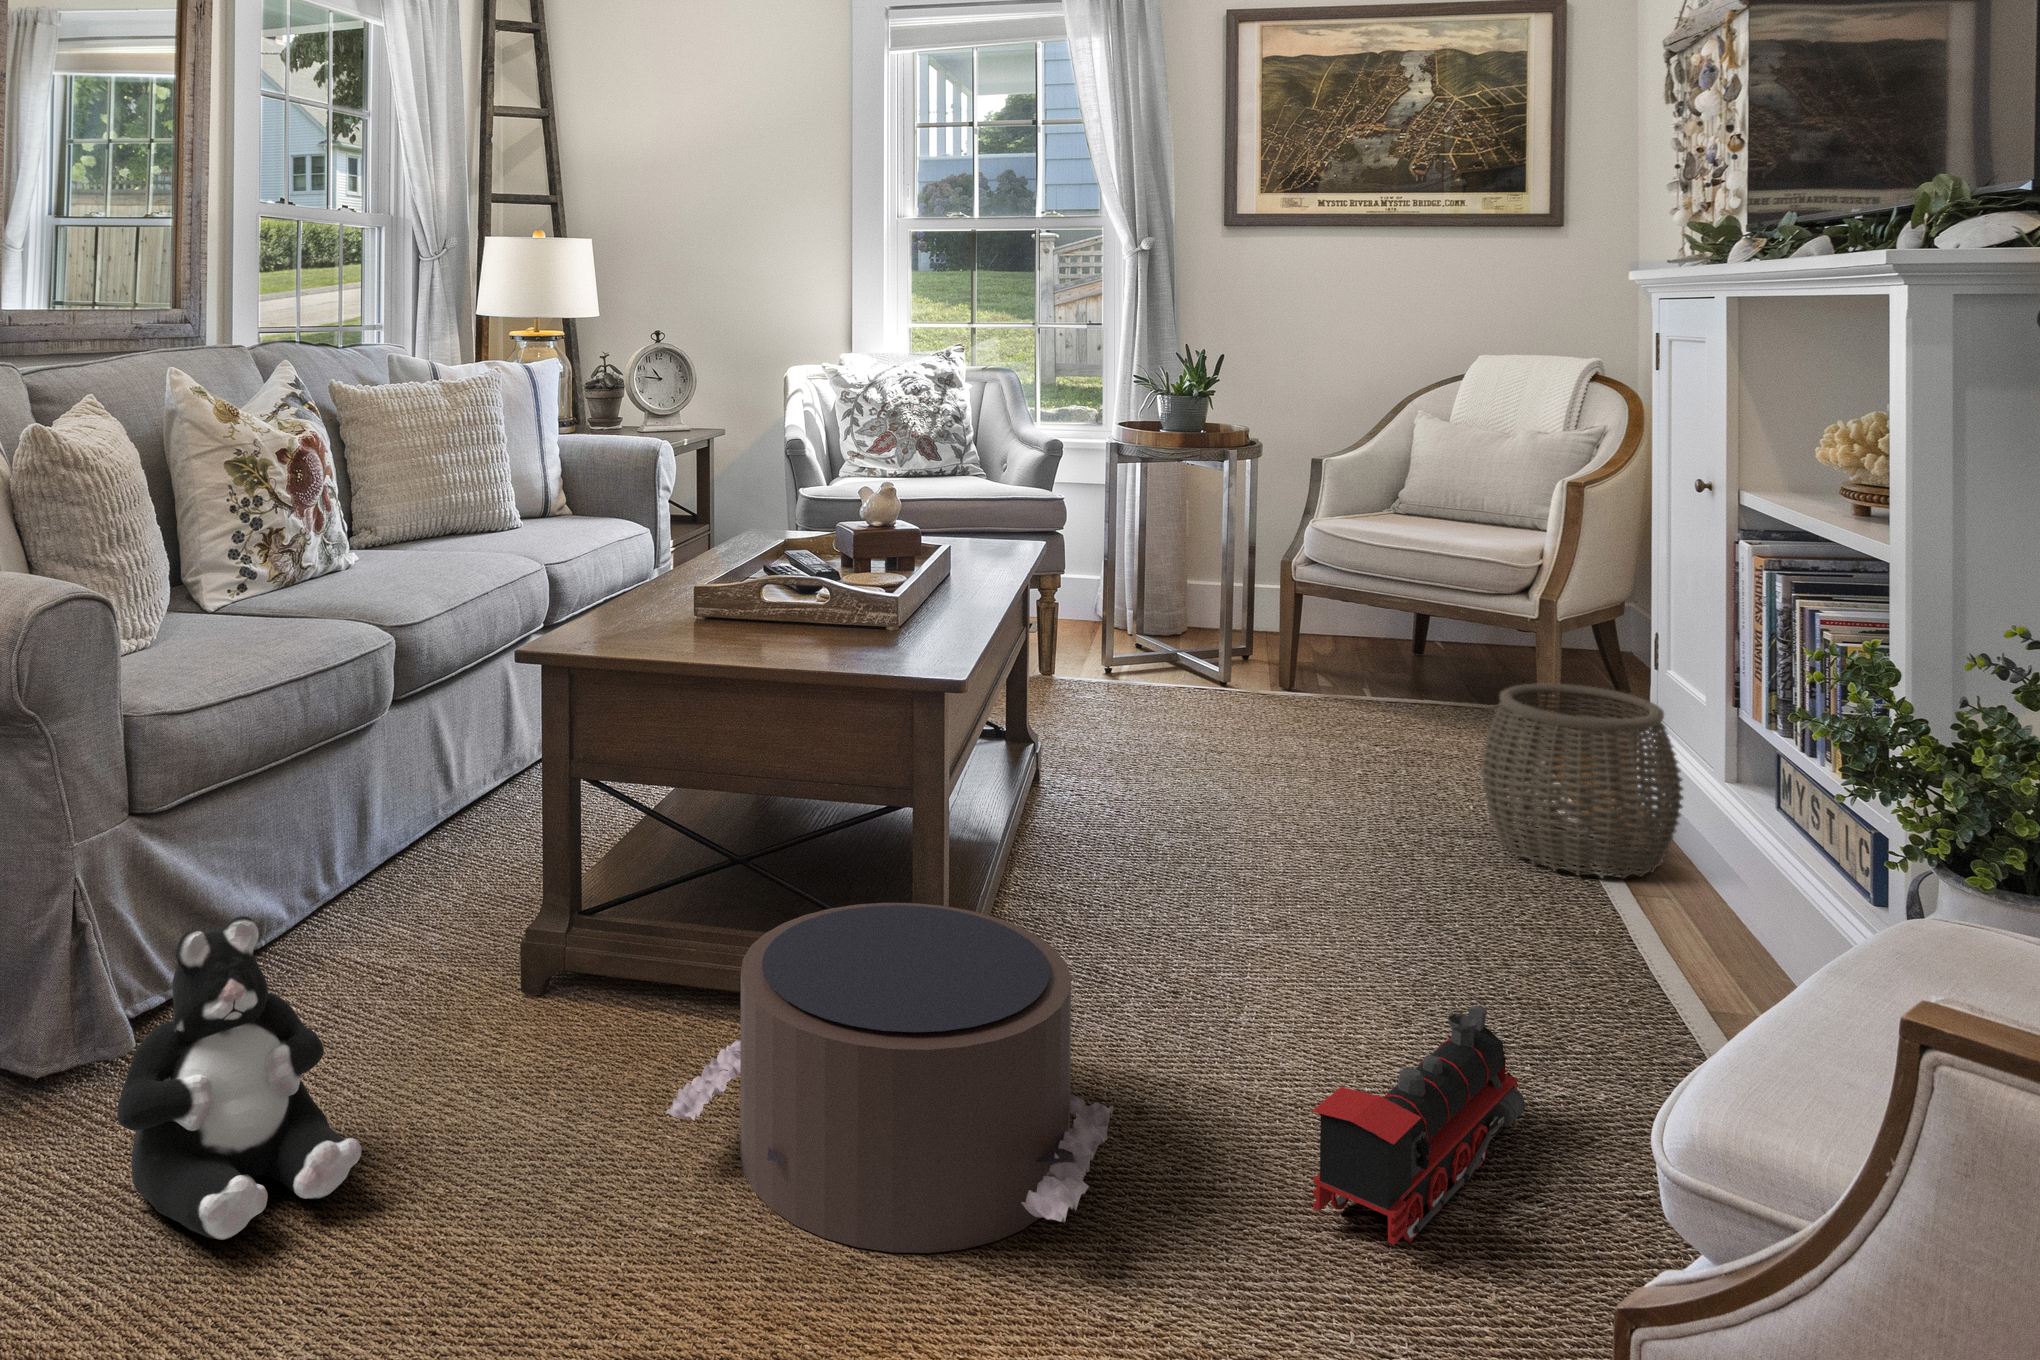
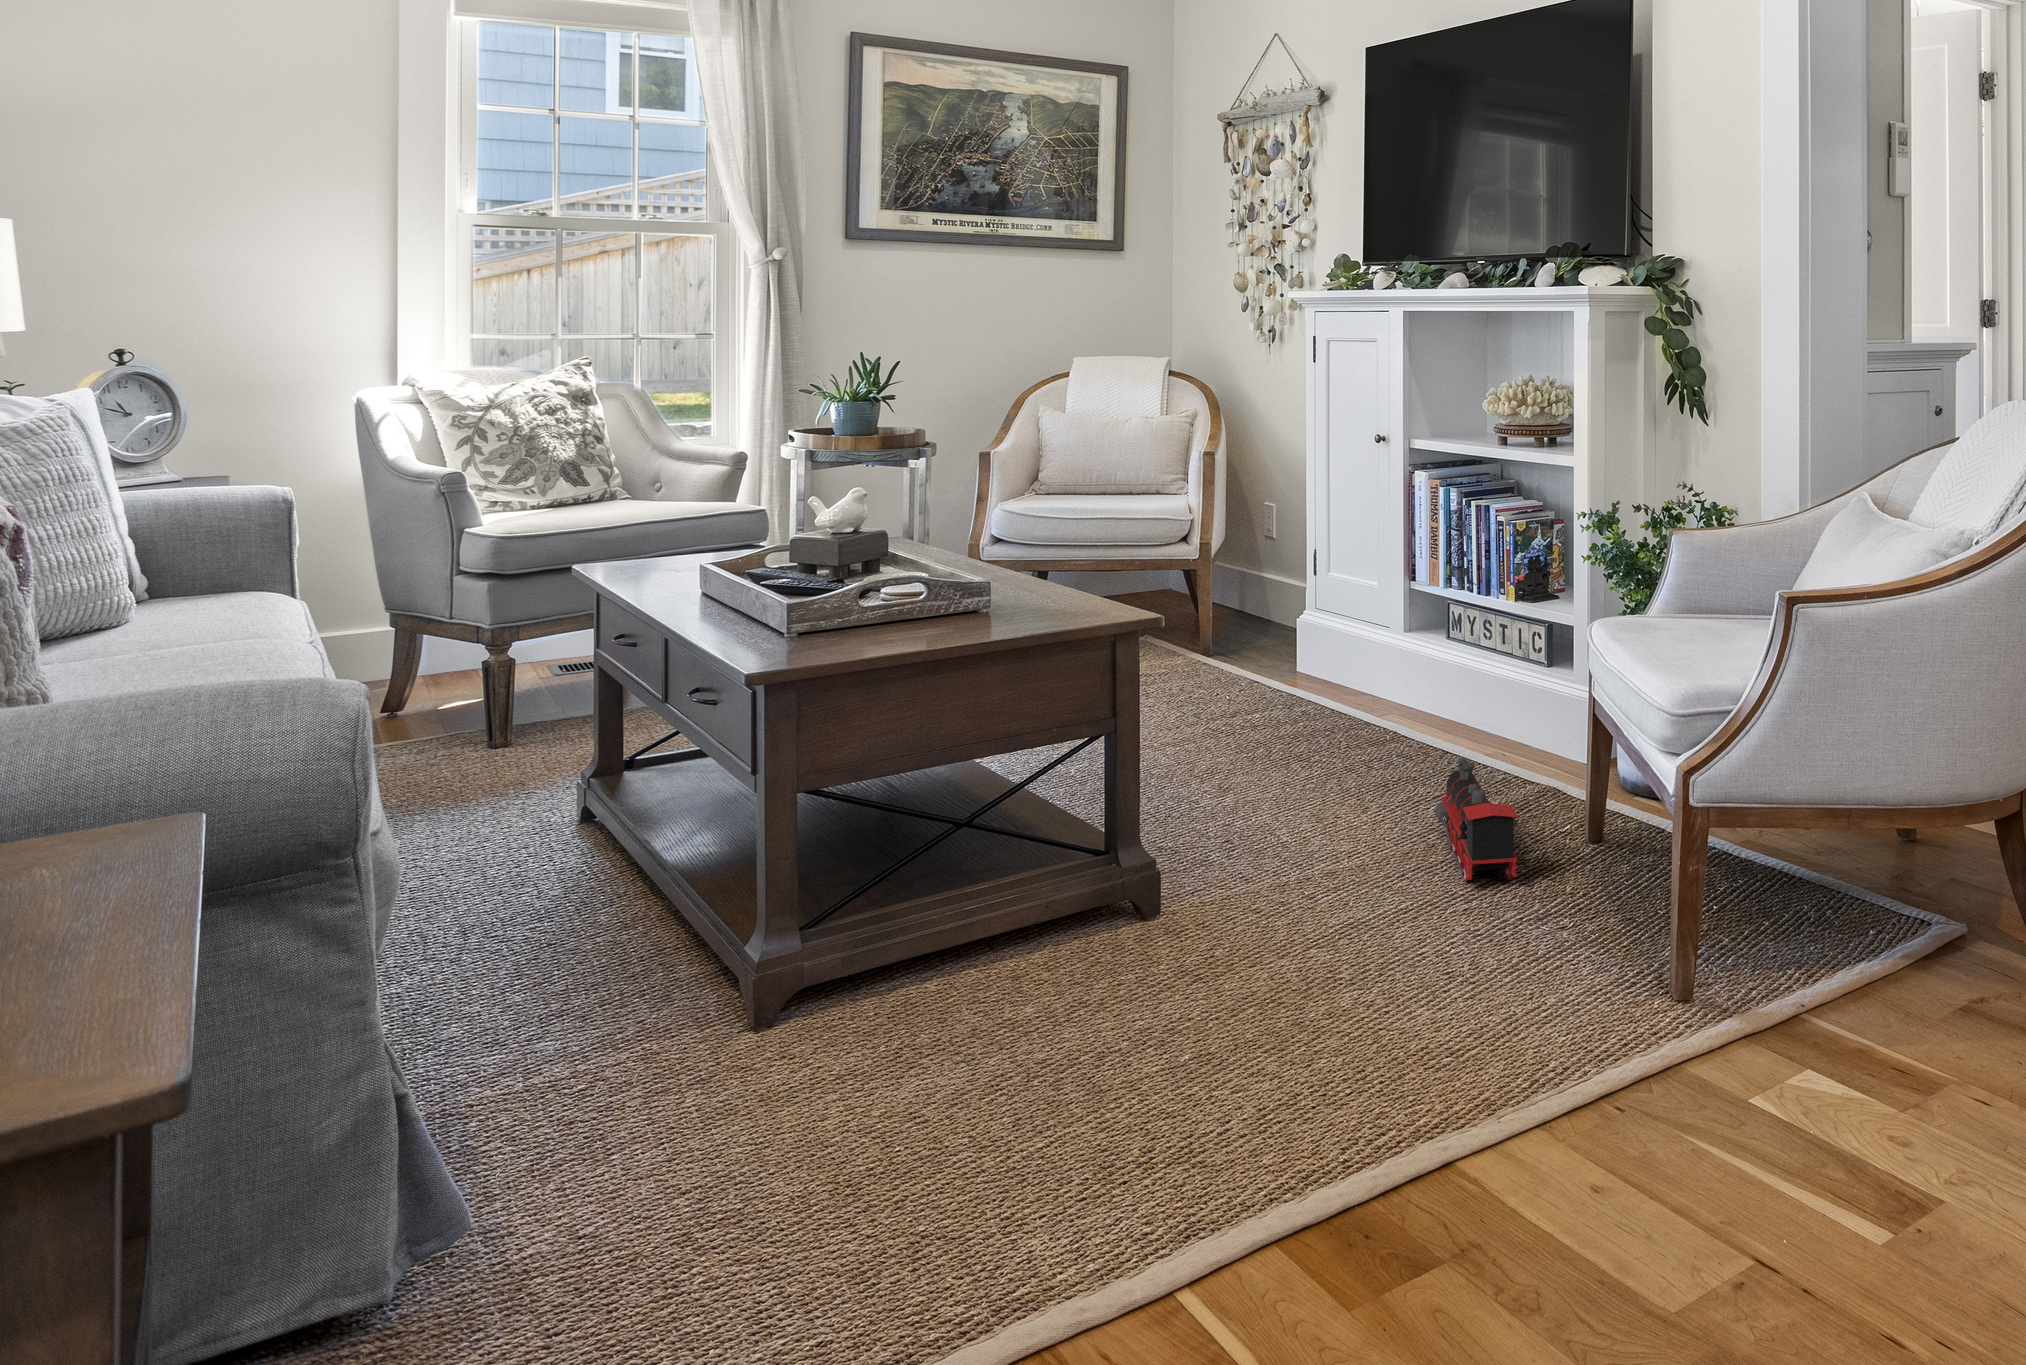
woven basket: present [1481,683,1683,879] -> none [1256,588,1383,715]
pouf: present [666,903,1113,1253] -> none [1074,783,1410,1007]
plush toy: present [117,916,361,1240] -> none [687,938,945,1222]

